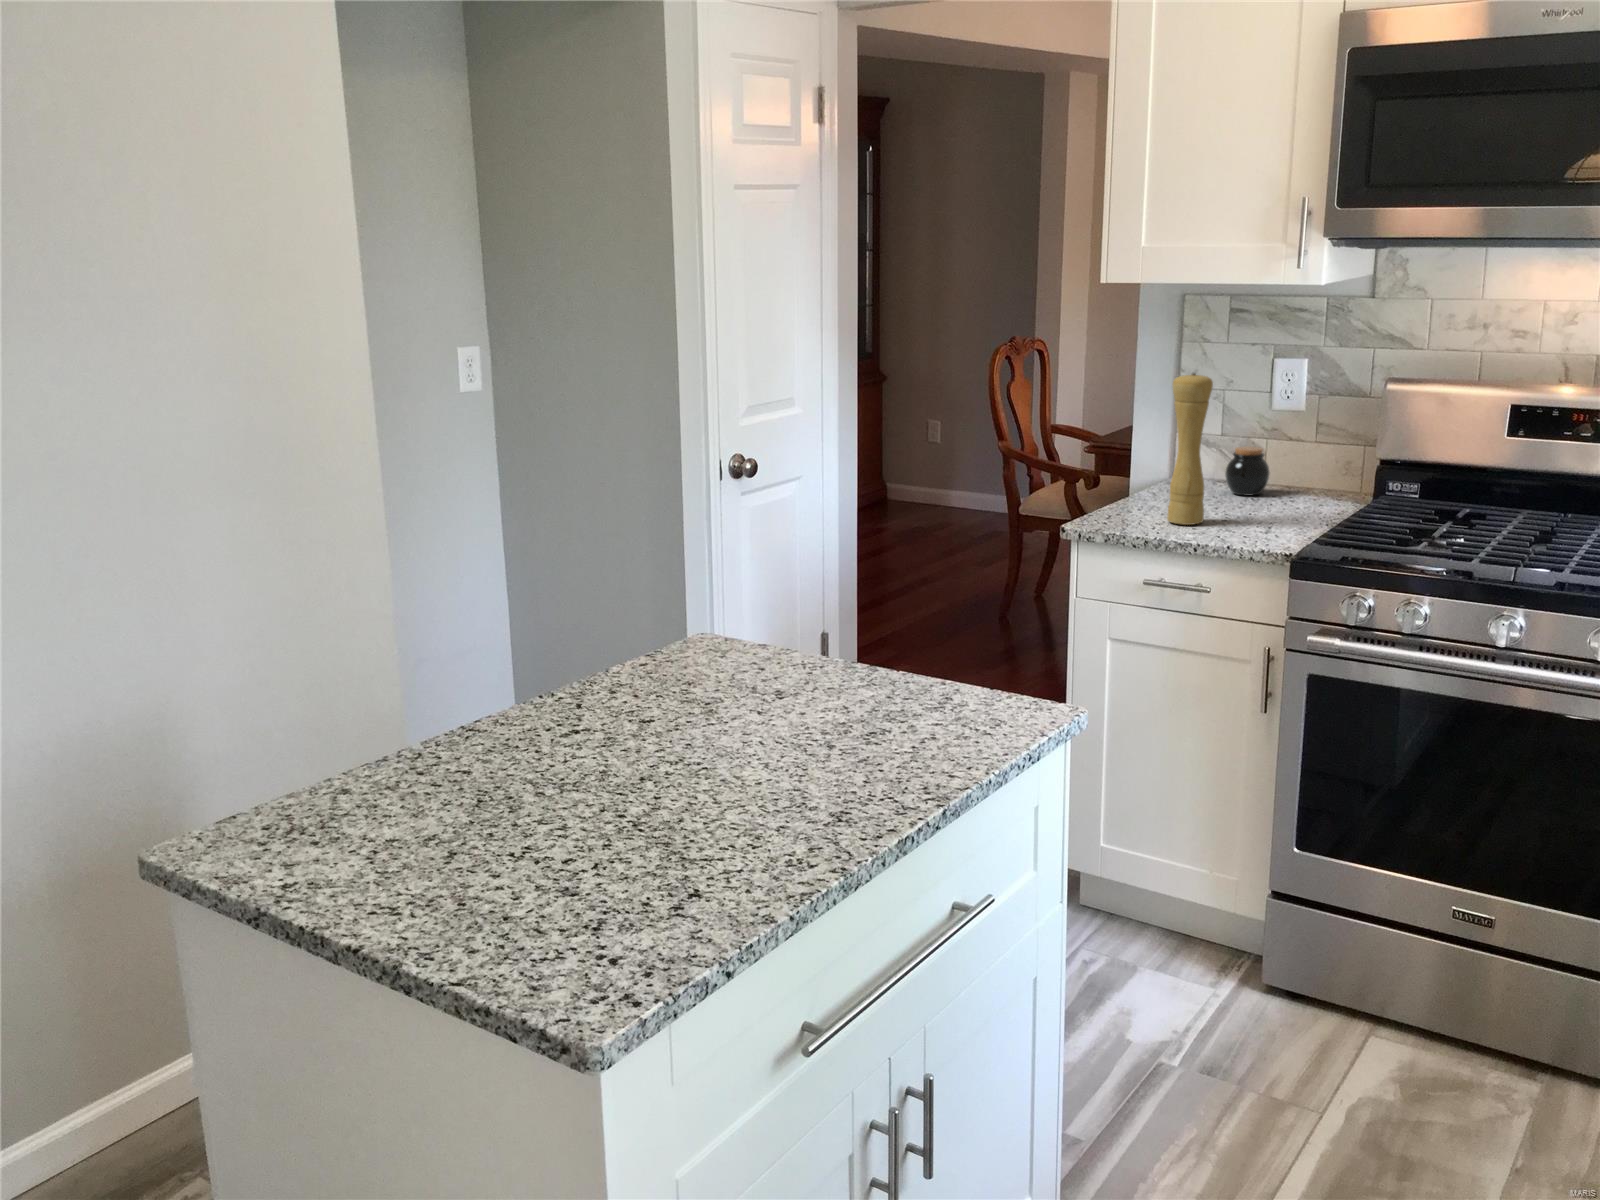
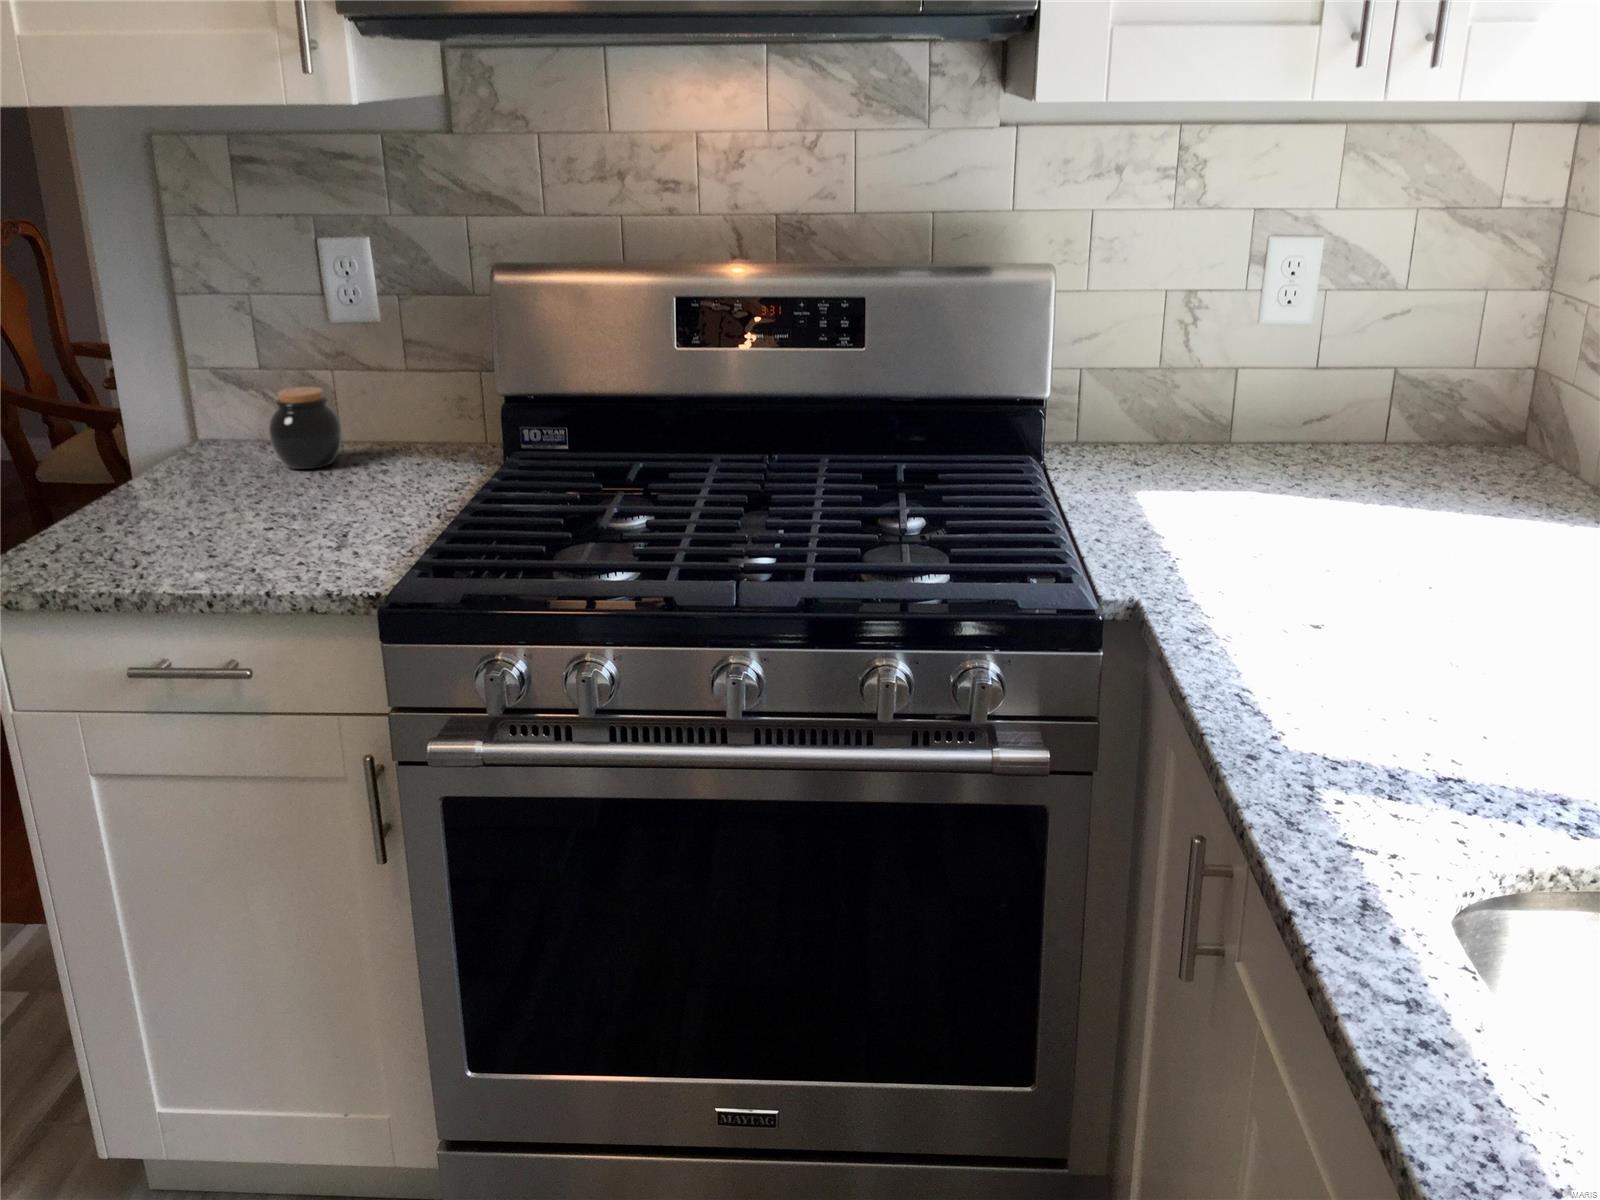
pepper mill: present [1167,372,1213,525] -> none [119,274,228,551]

